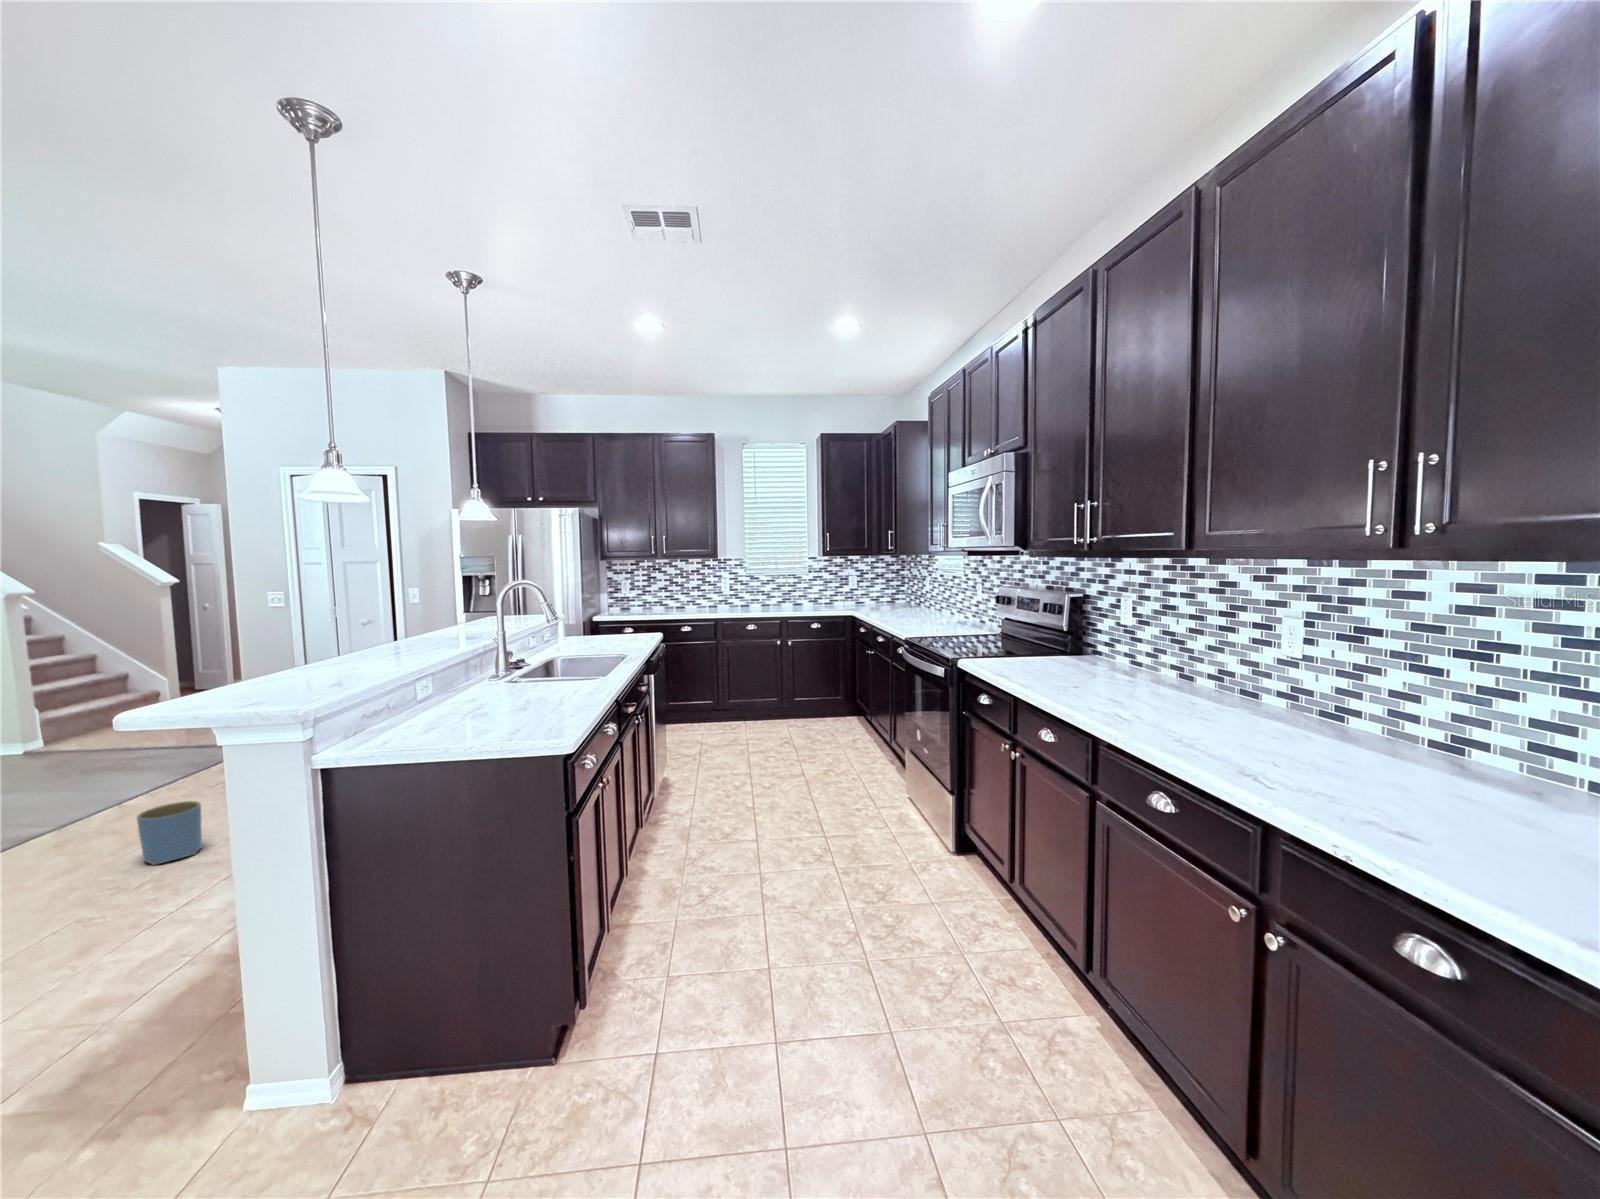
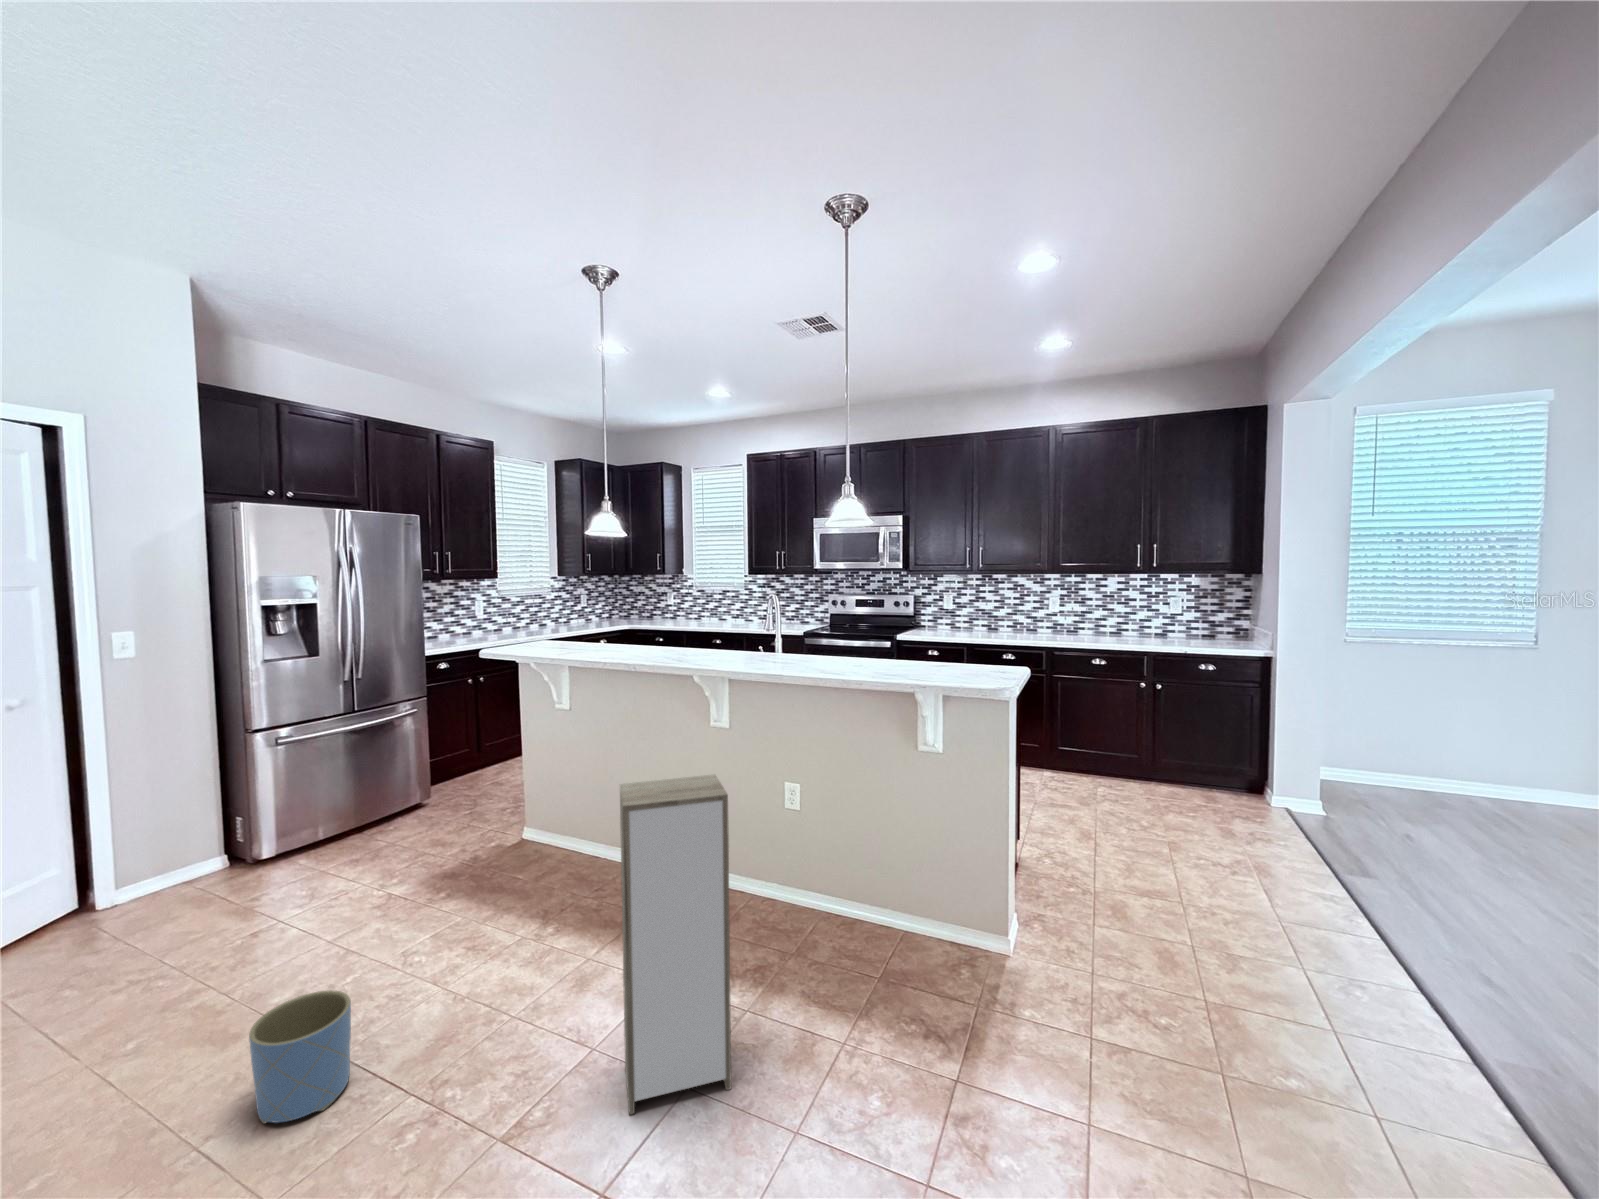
storage cabinet: none [37,722,141,993] -> present [620,775,731,1114]

